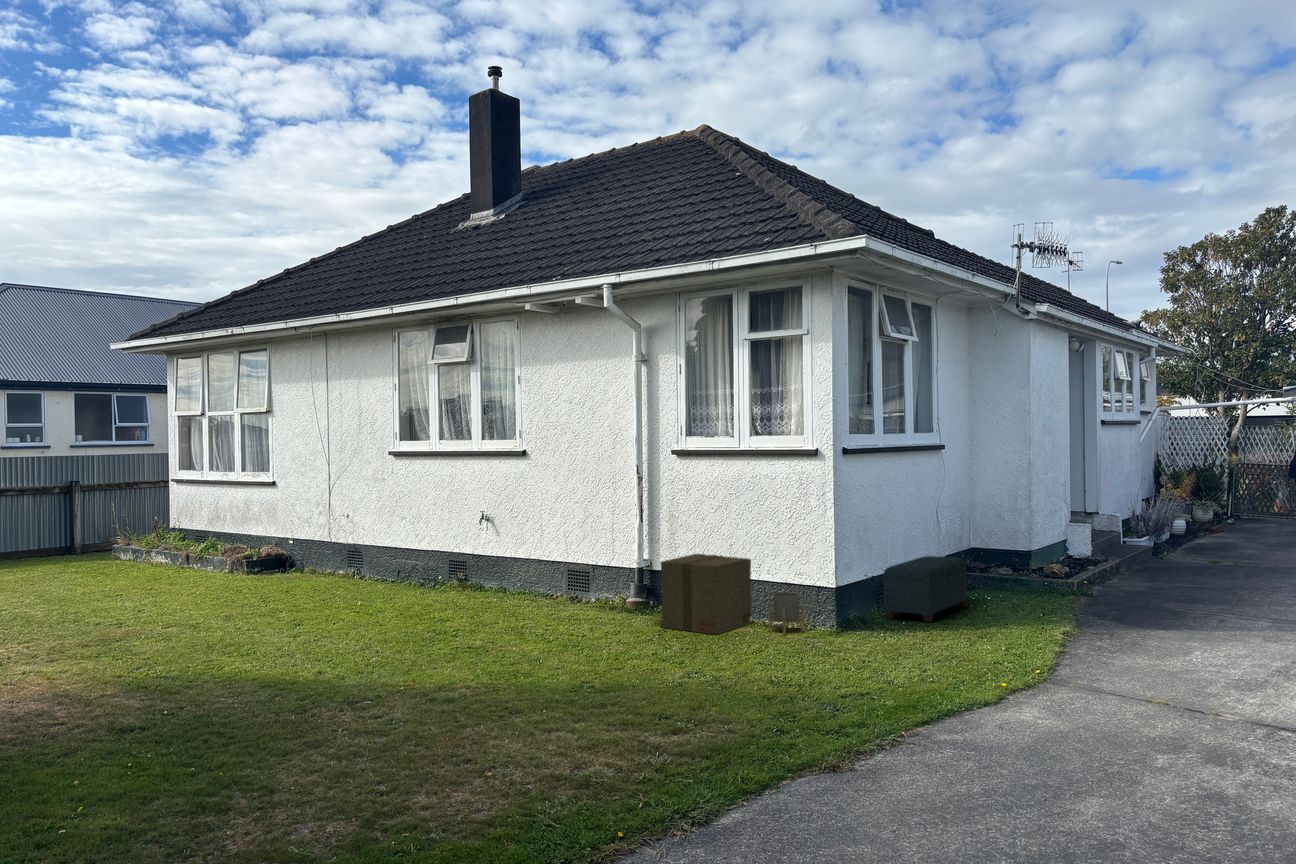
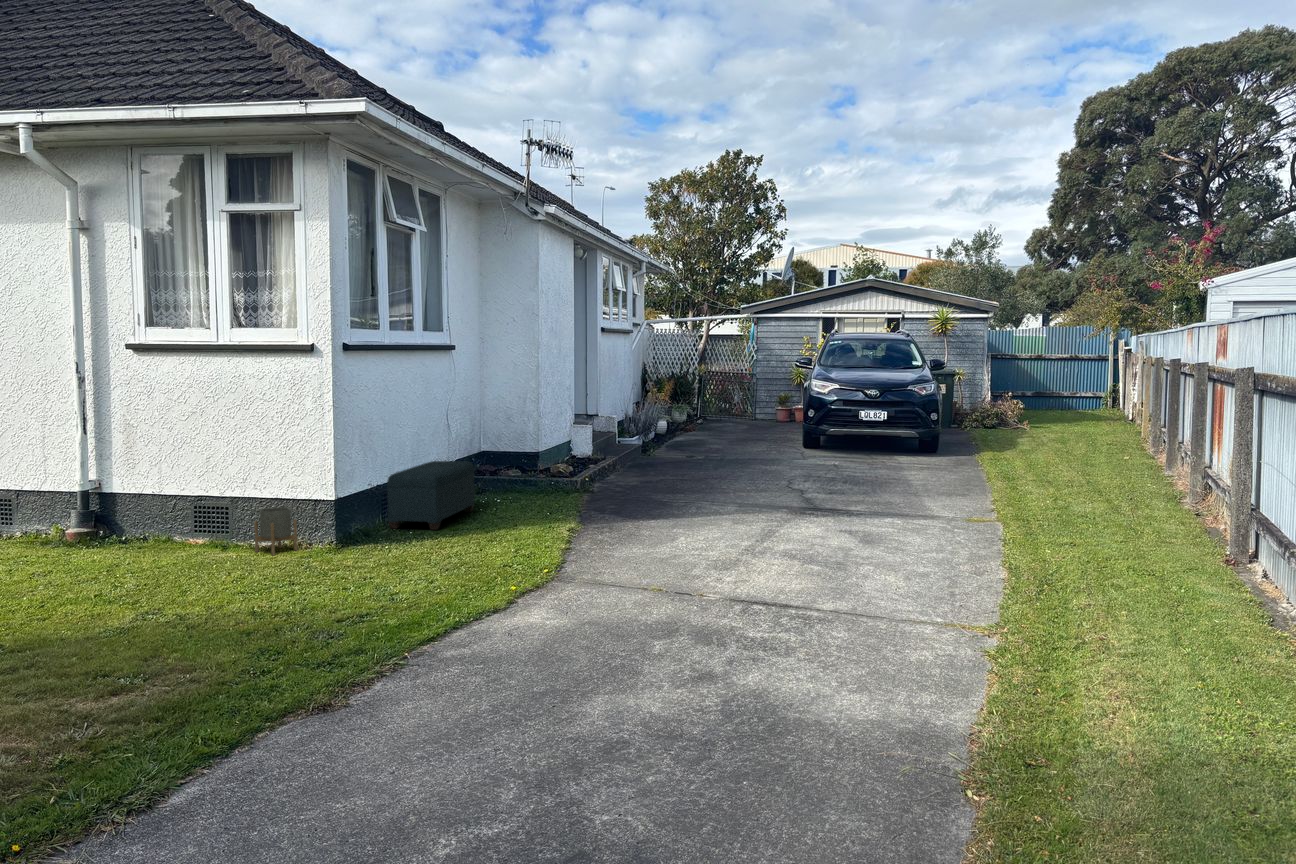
cardboard box: present [661,553,752,634] -> none [112,467,235,561]

